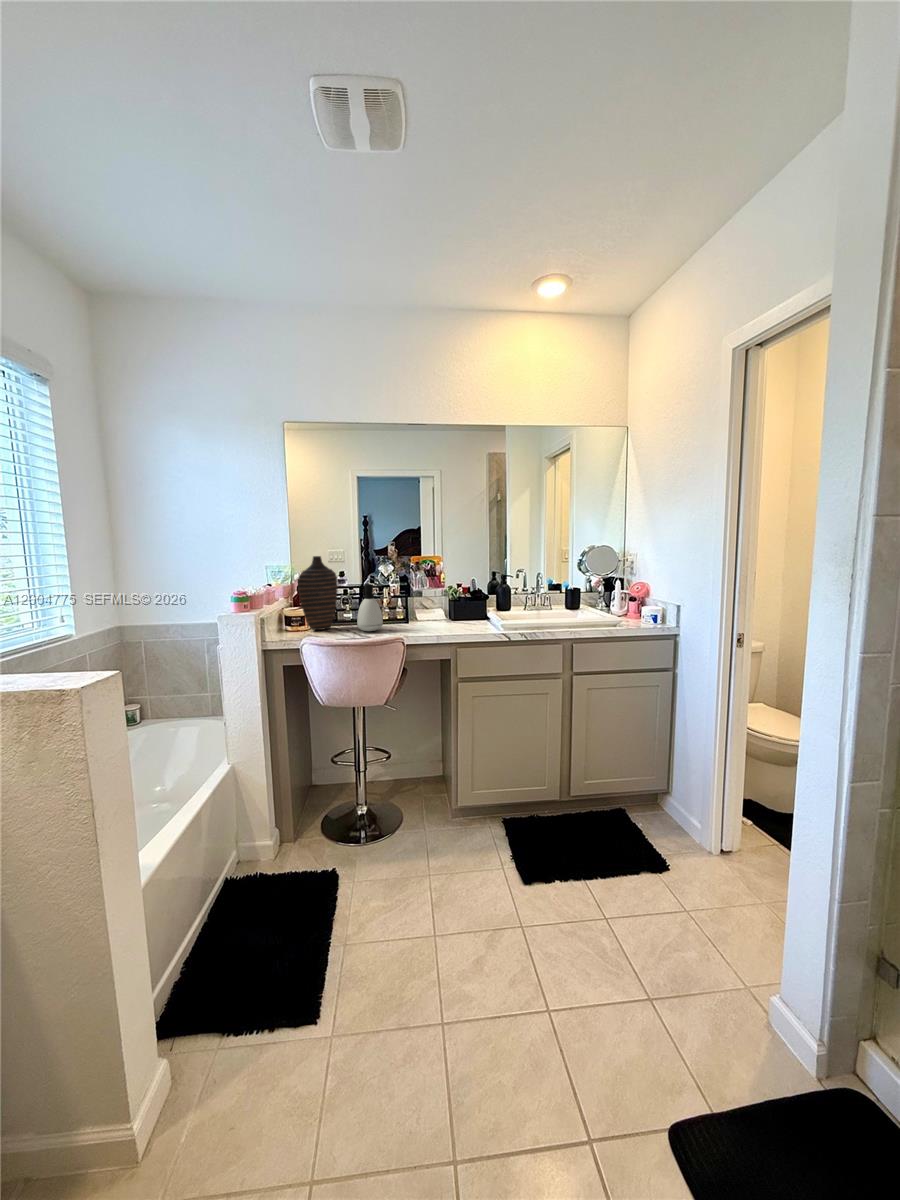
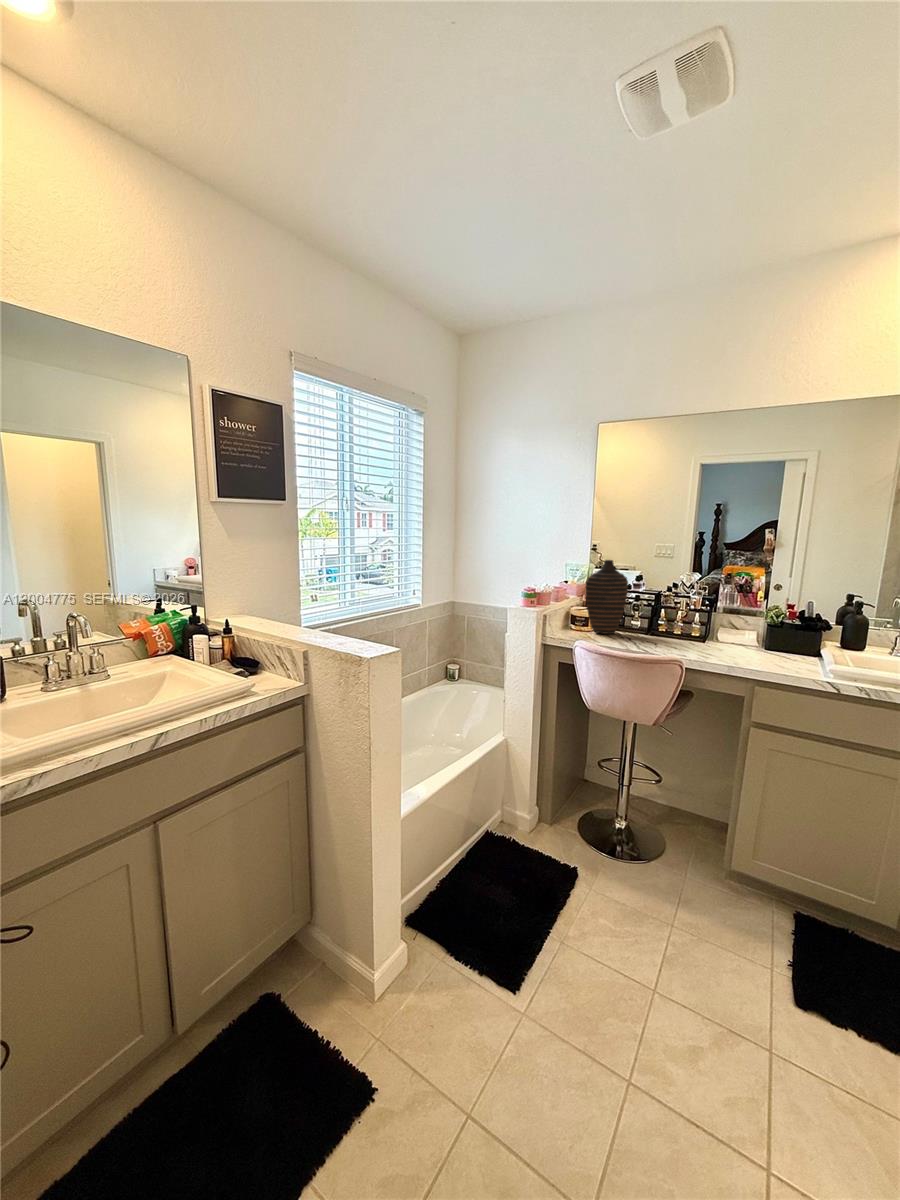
soap dispenser: present [357,584,383,631] -> none [640,595,672,645]

